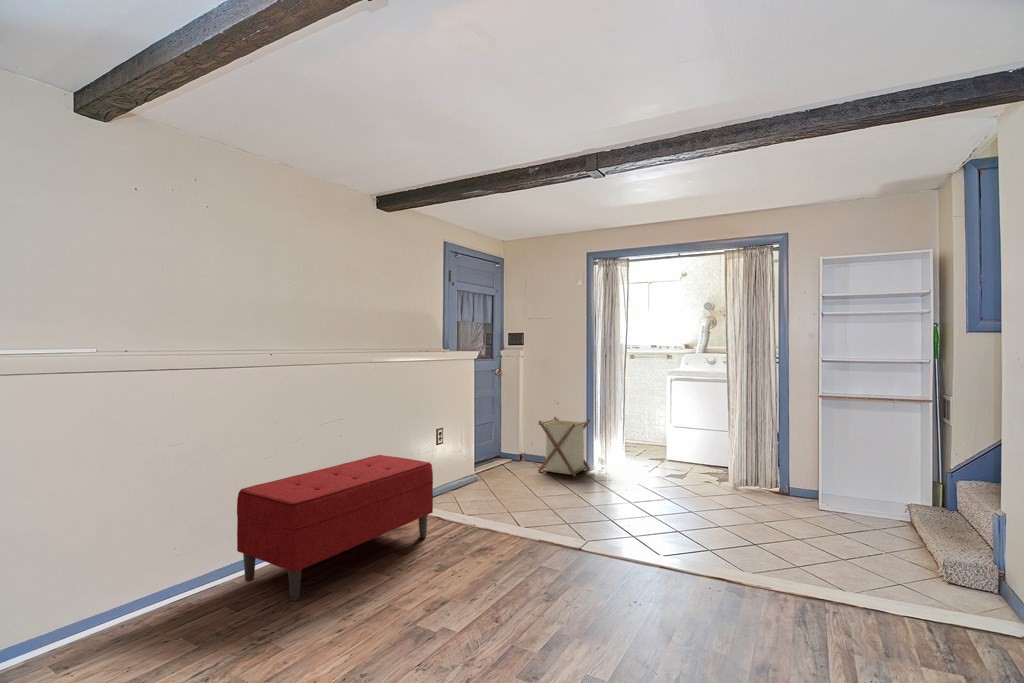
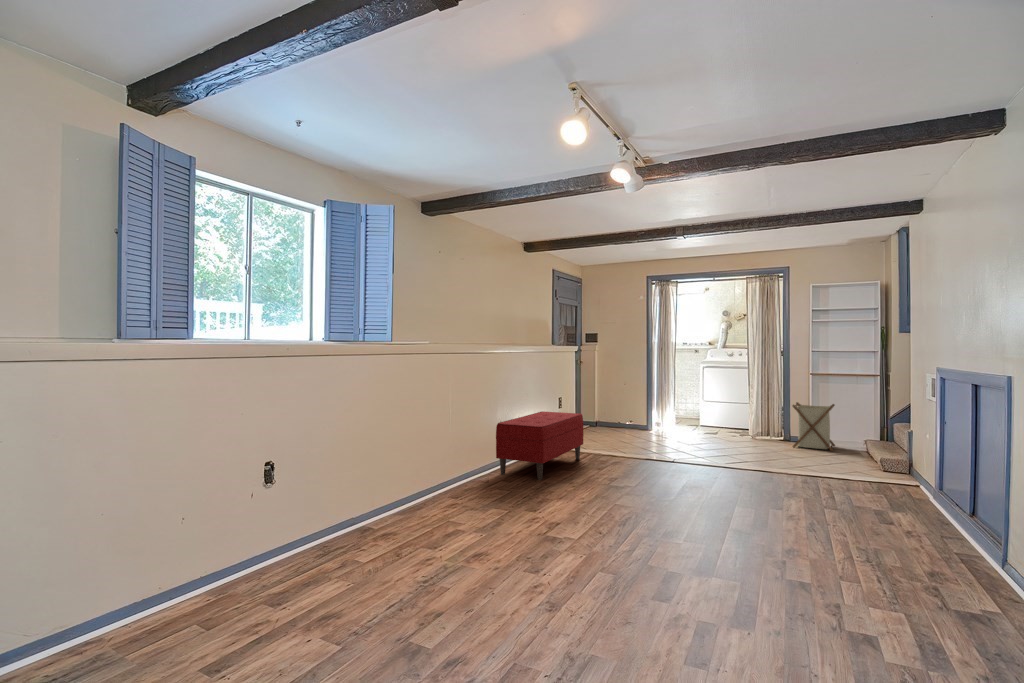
laundry basket: present [538,417,590,477] -> present [793,402,835,451]

